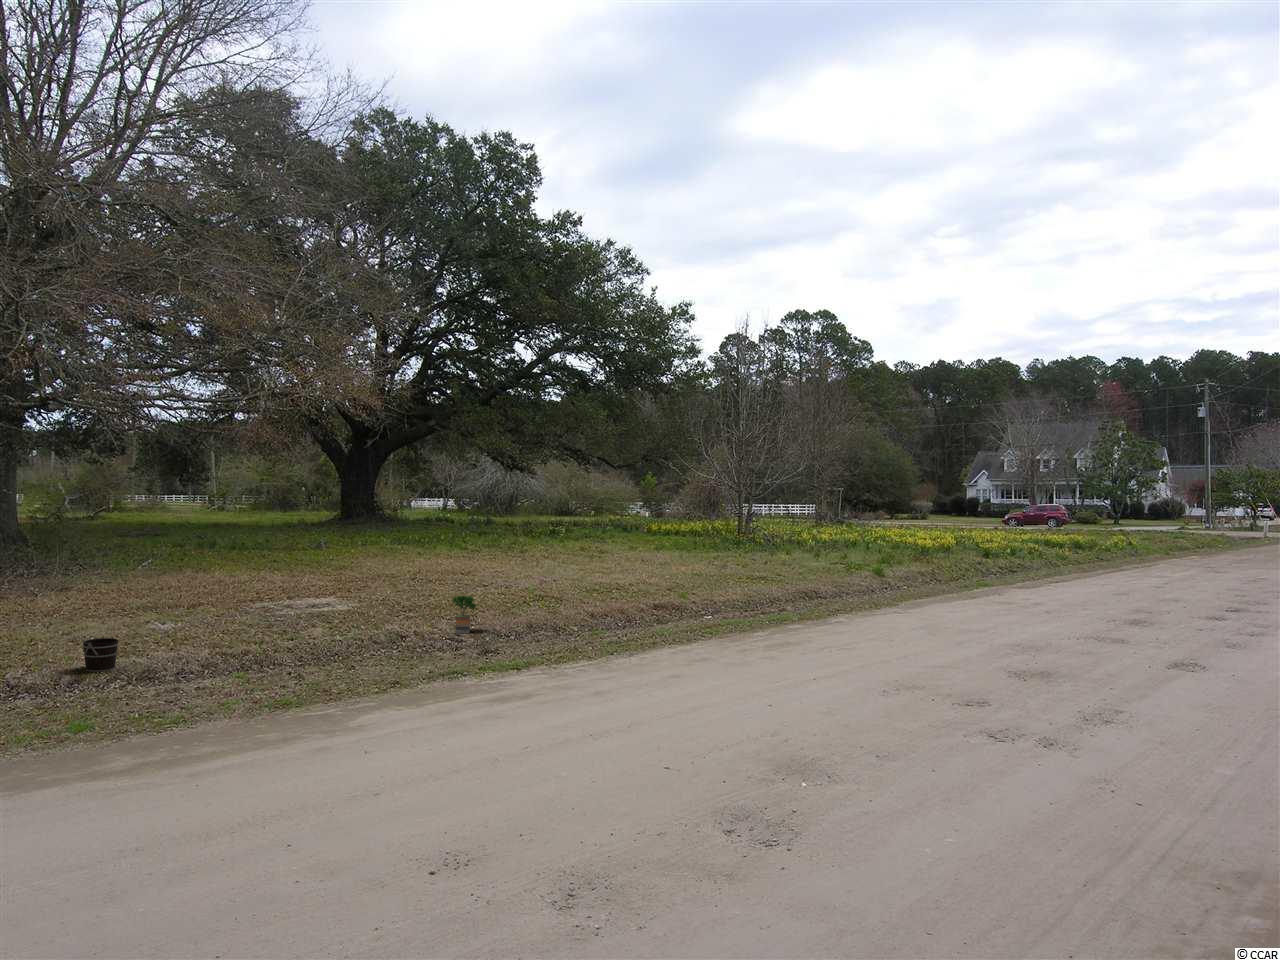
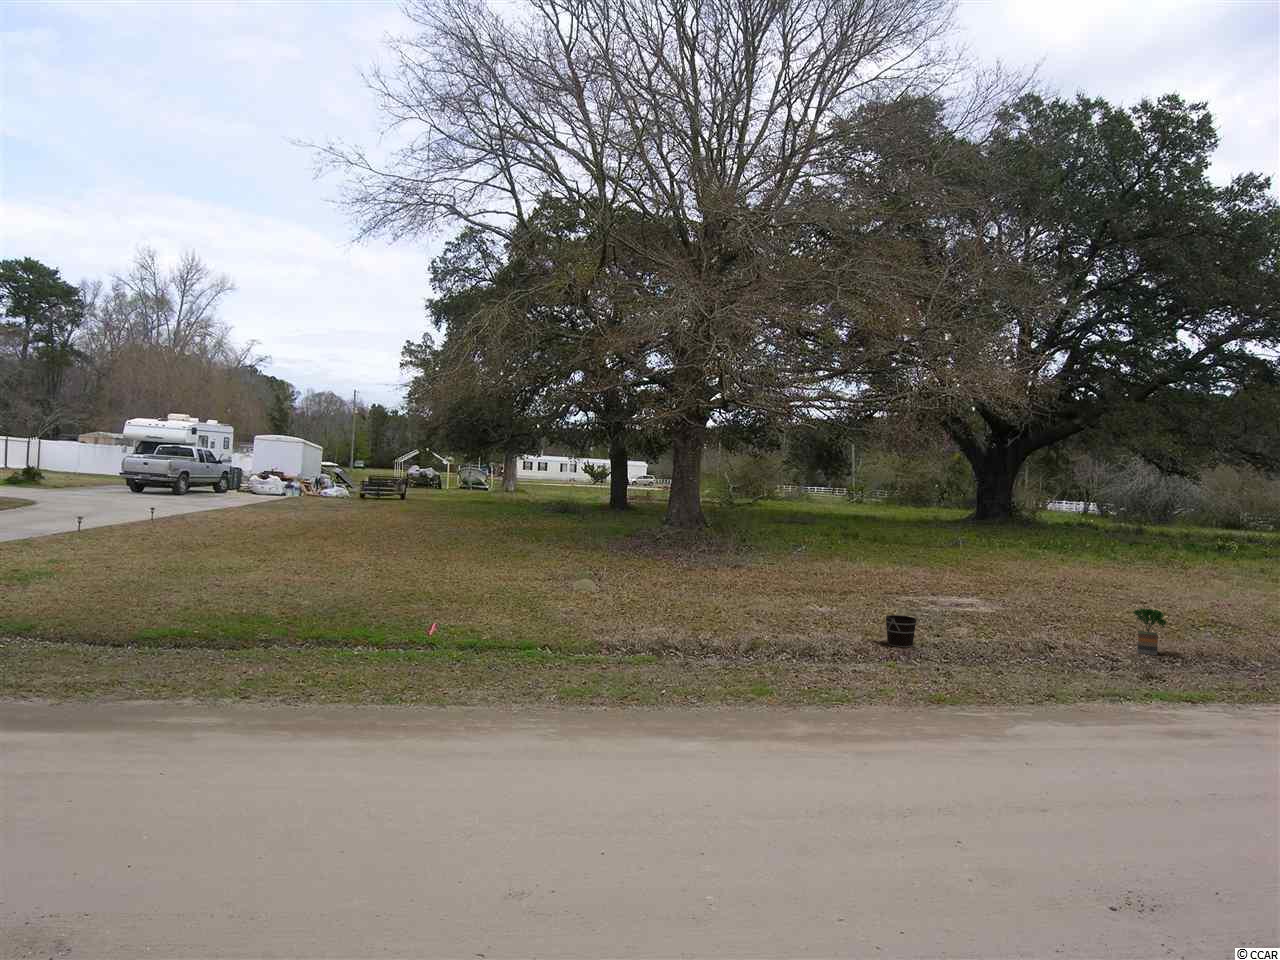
bucket: present [83,638,118,672] -> present [886,615,916,647]

